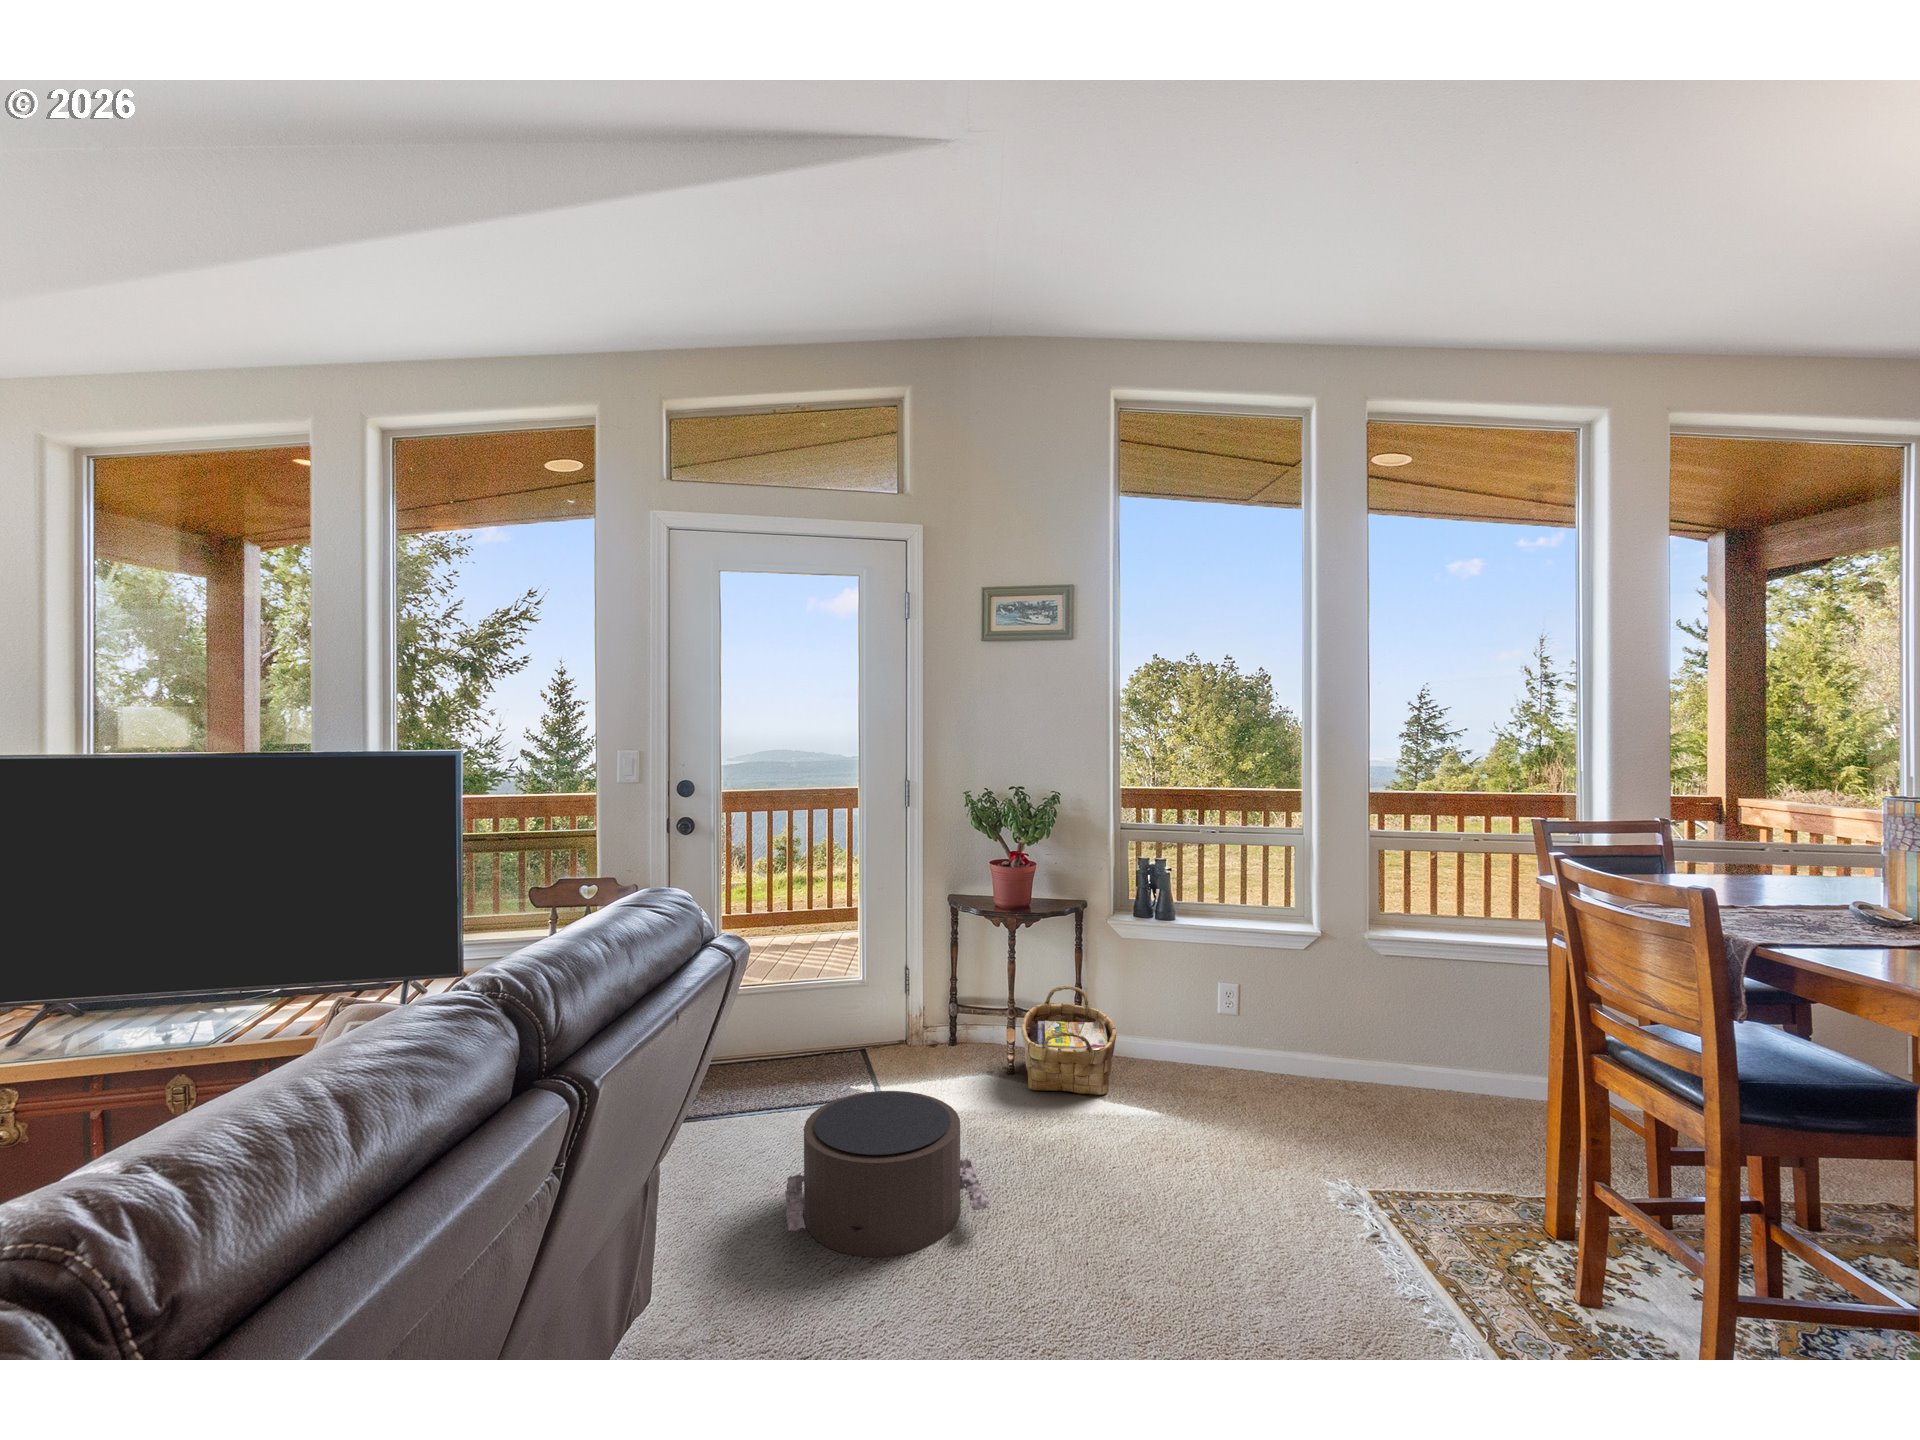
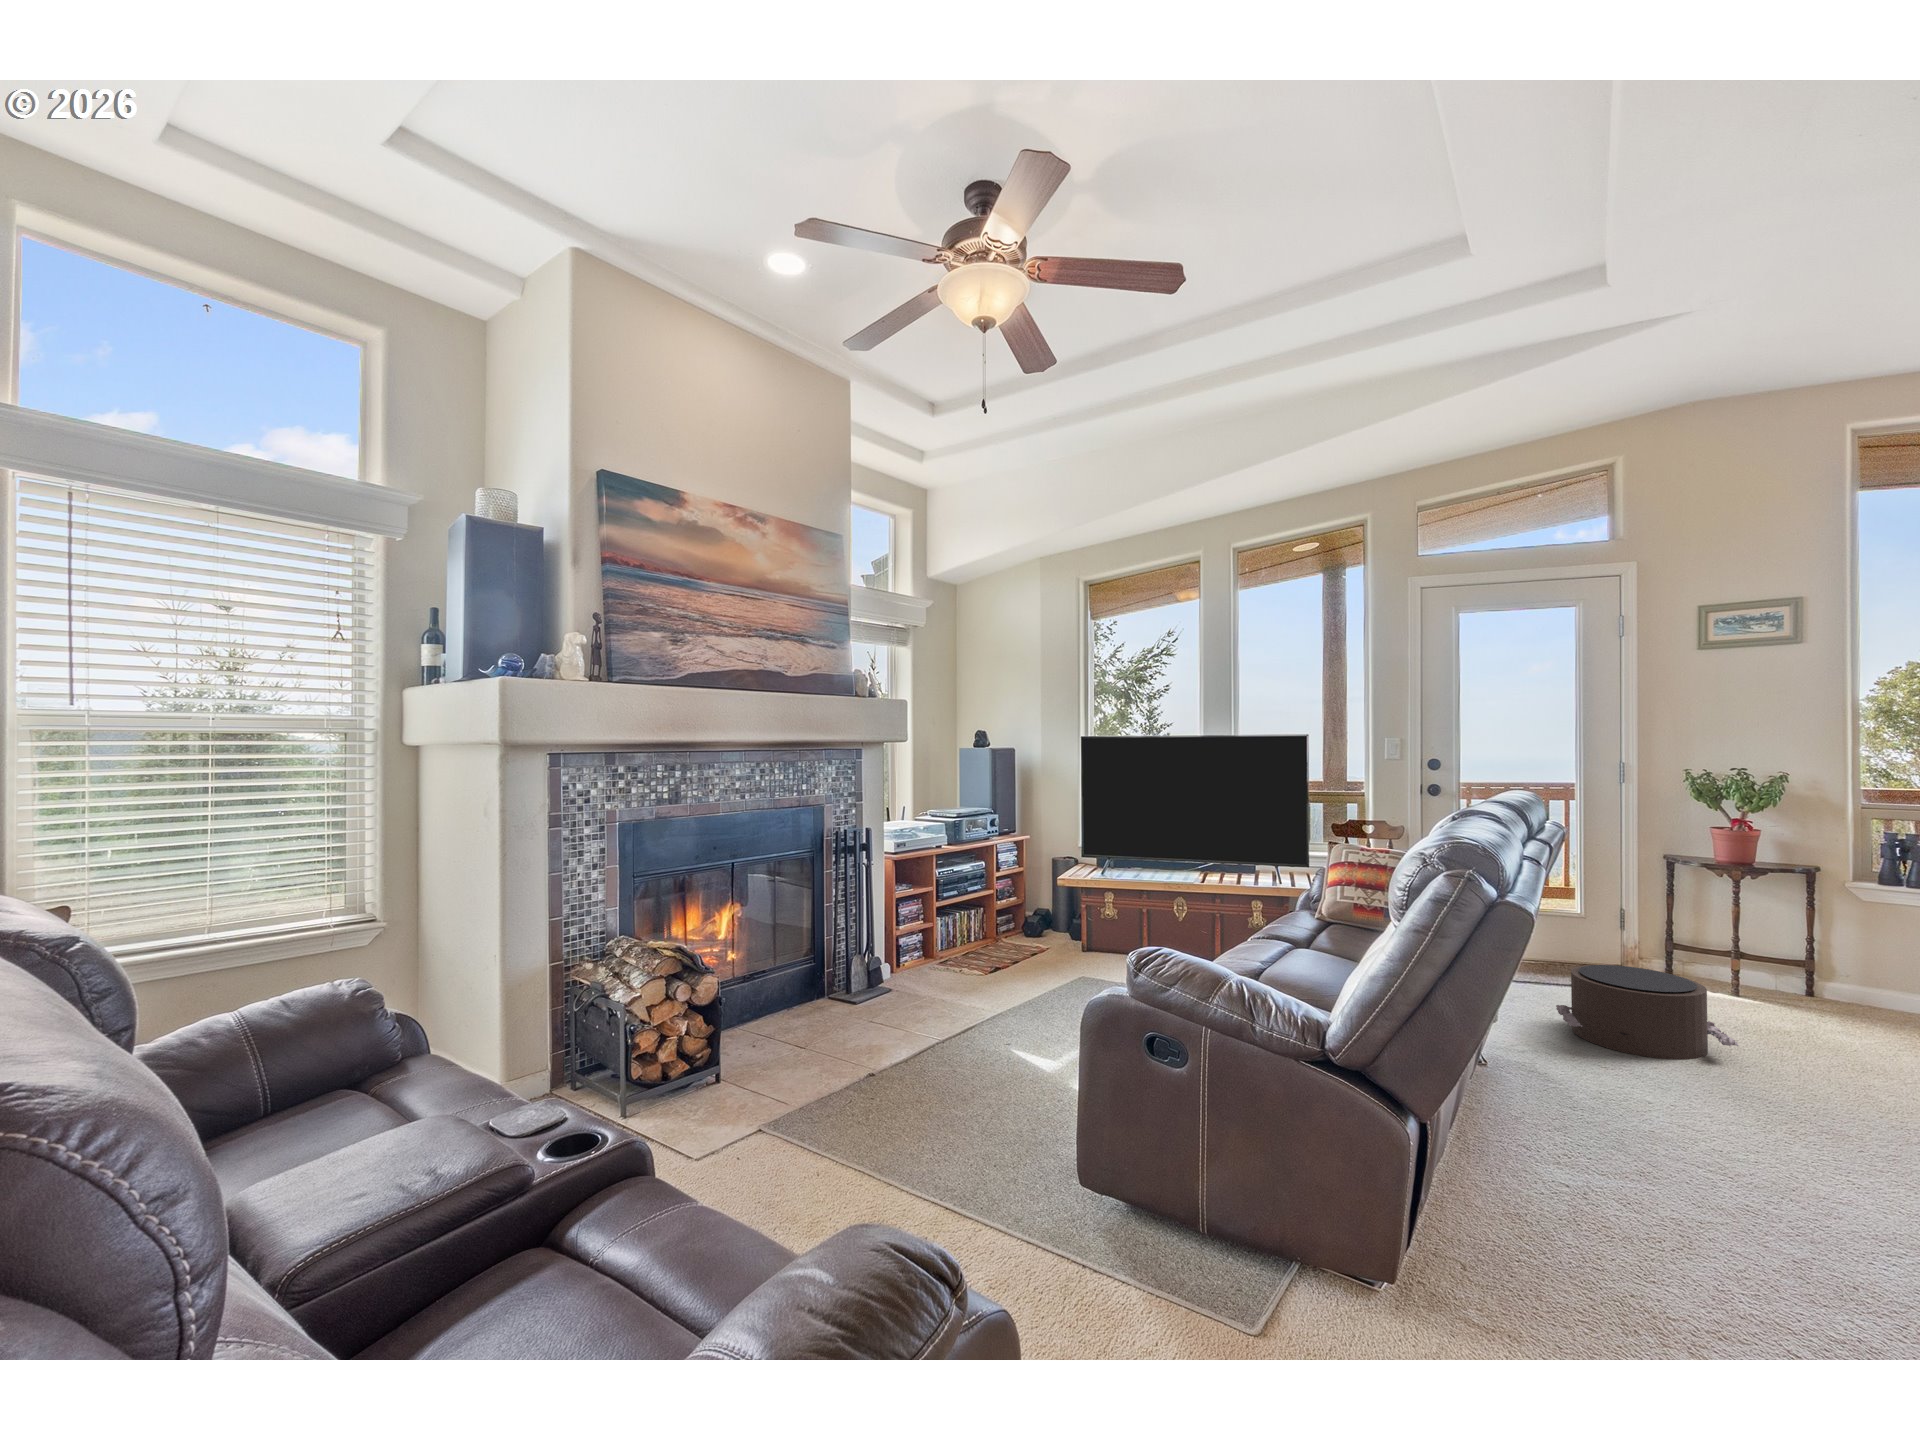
woven basket: present [1022,985,1116,1095] -> none [1750,937,1861,1024]

